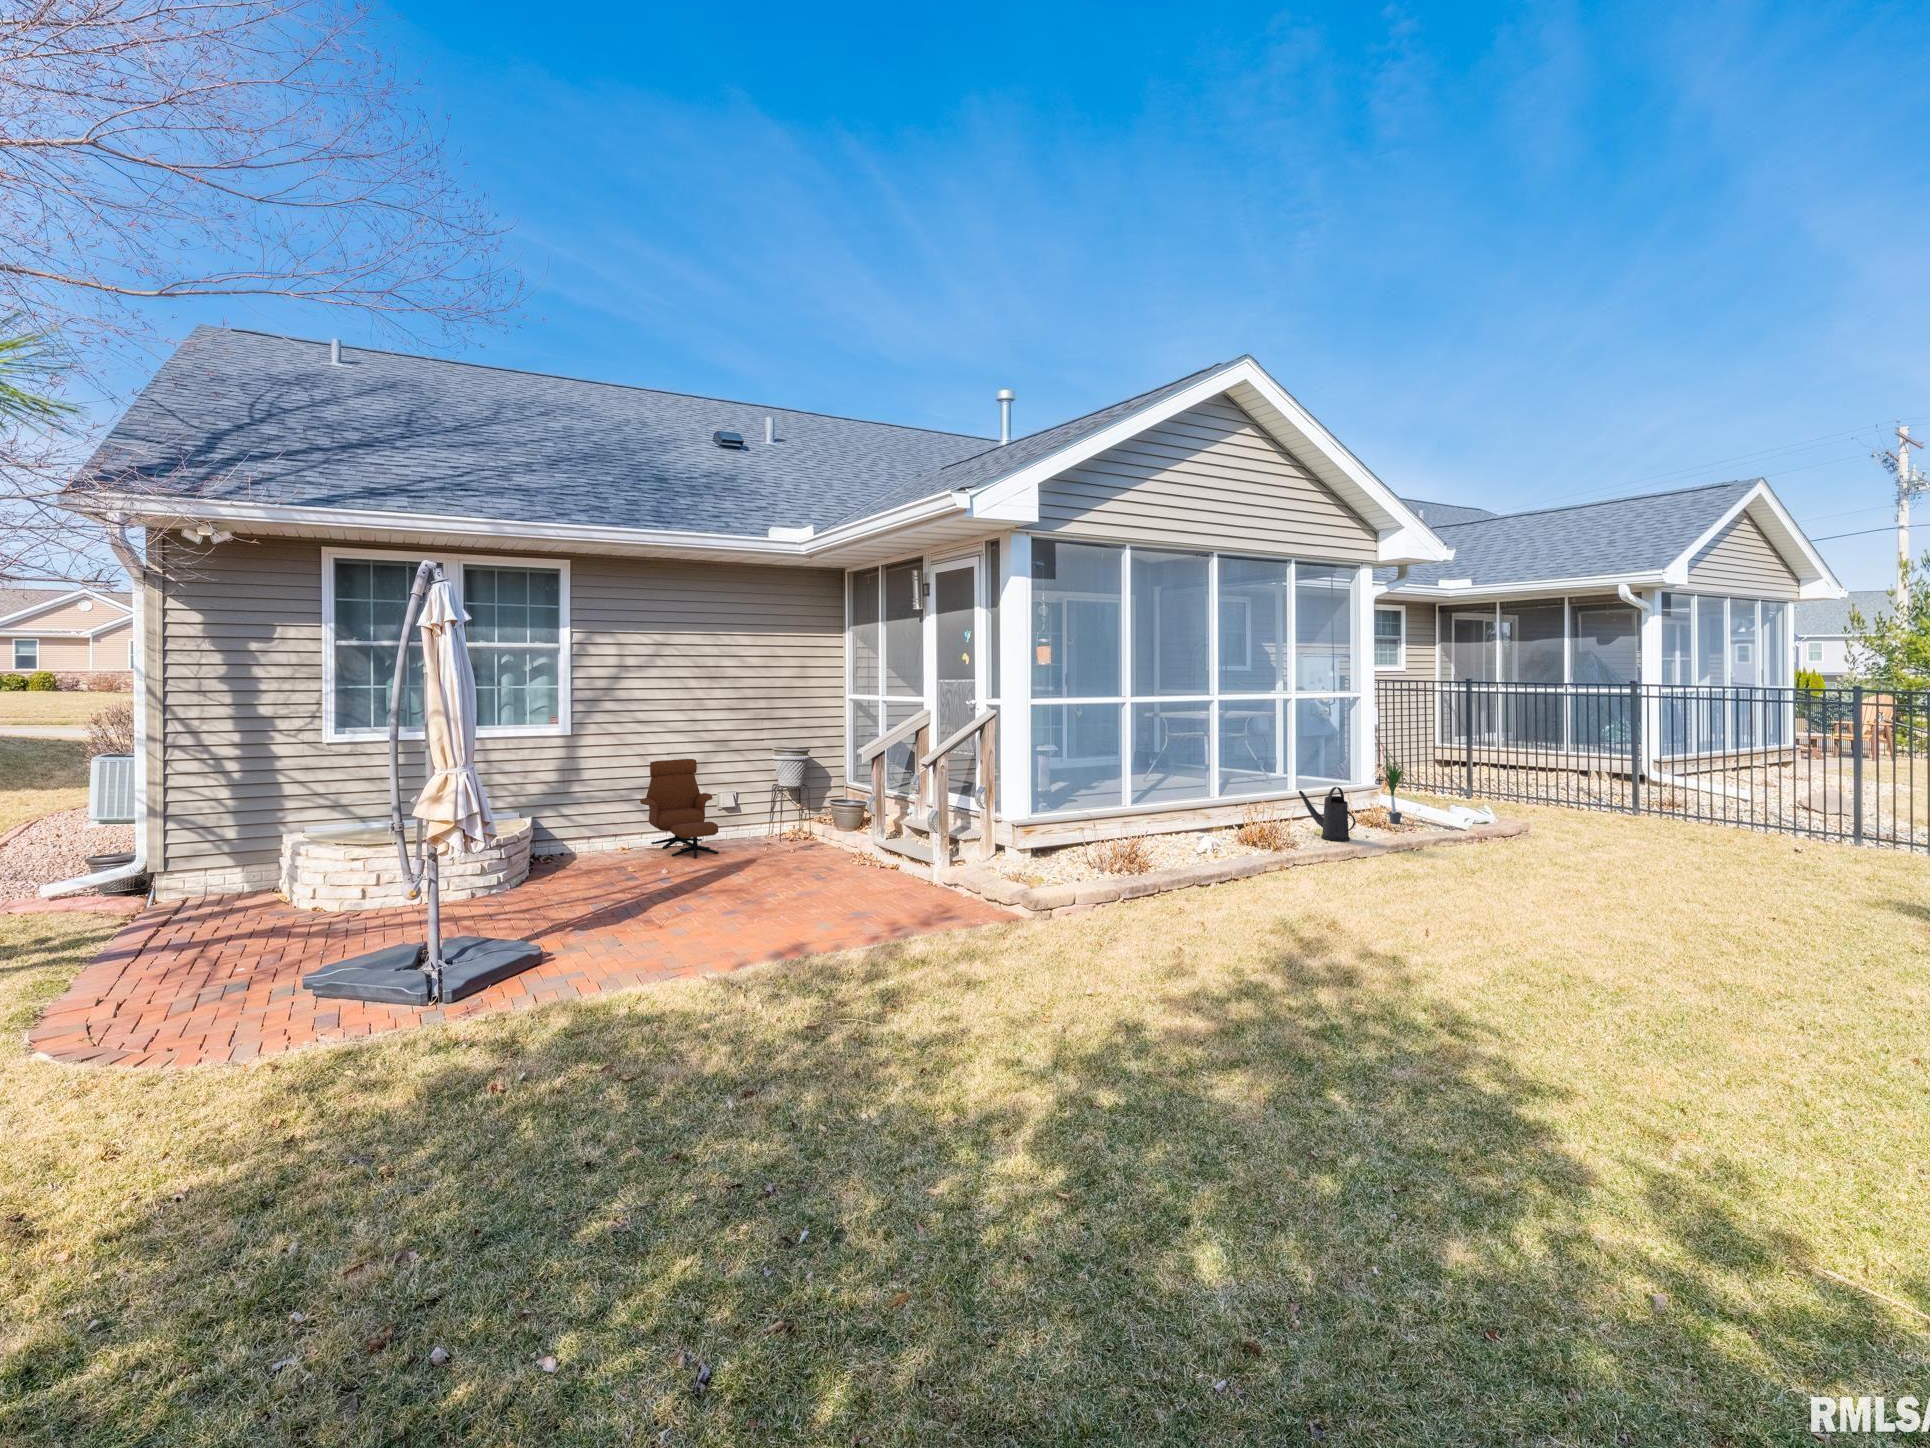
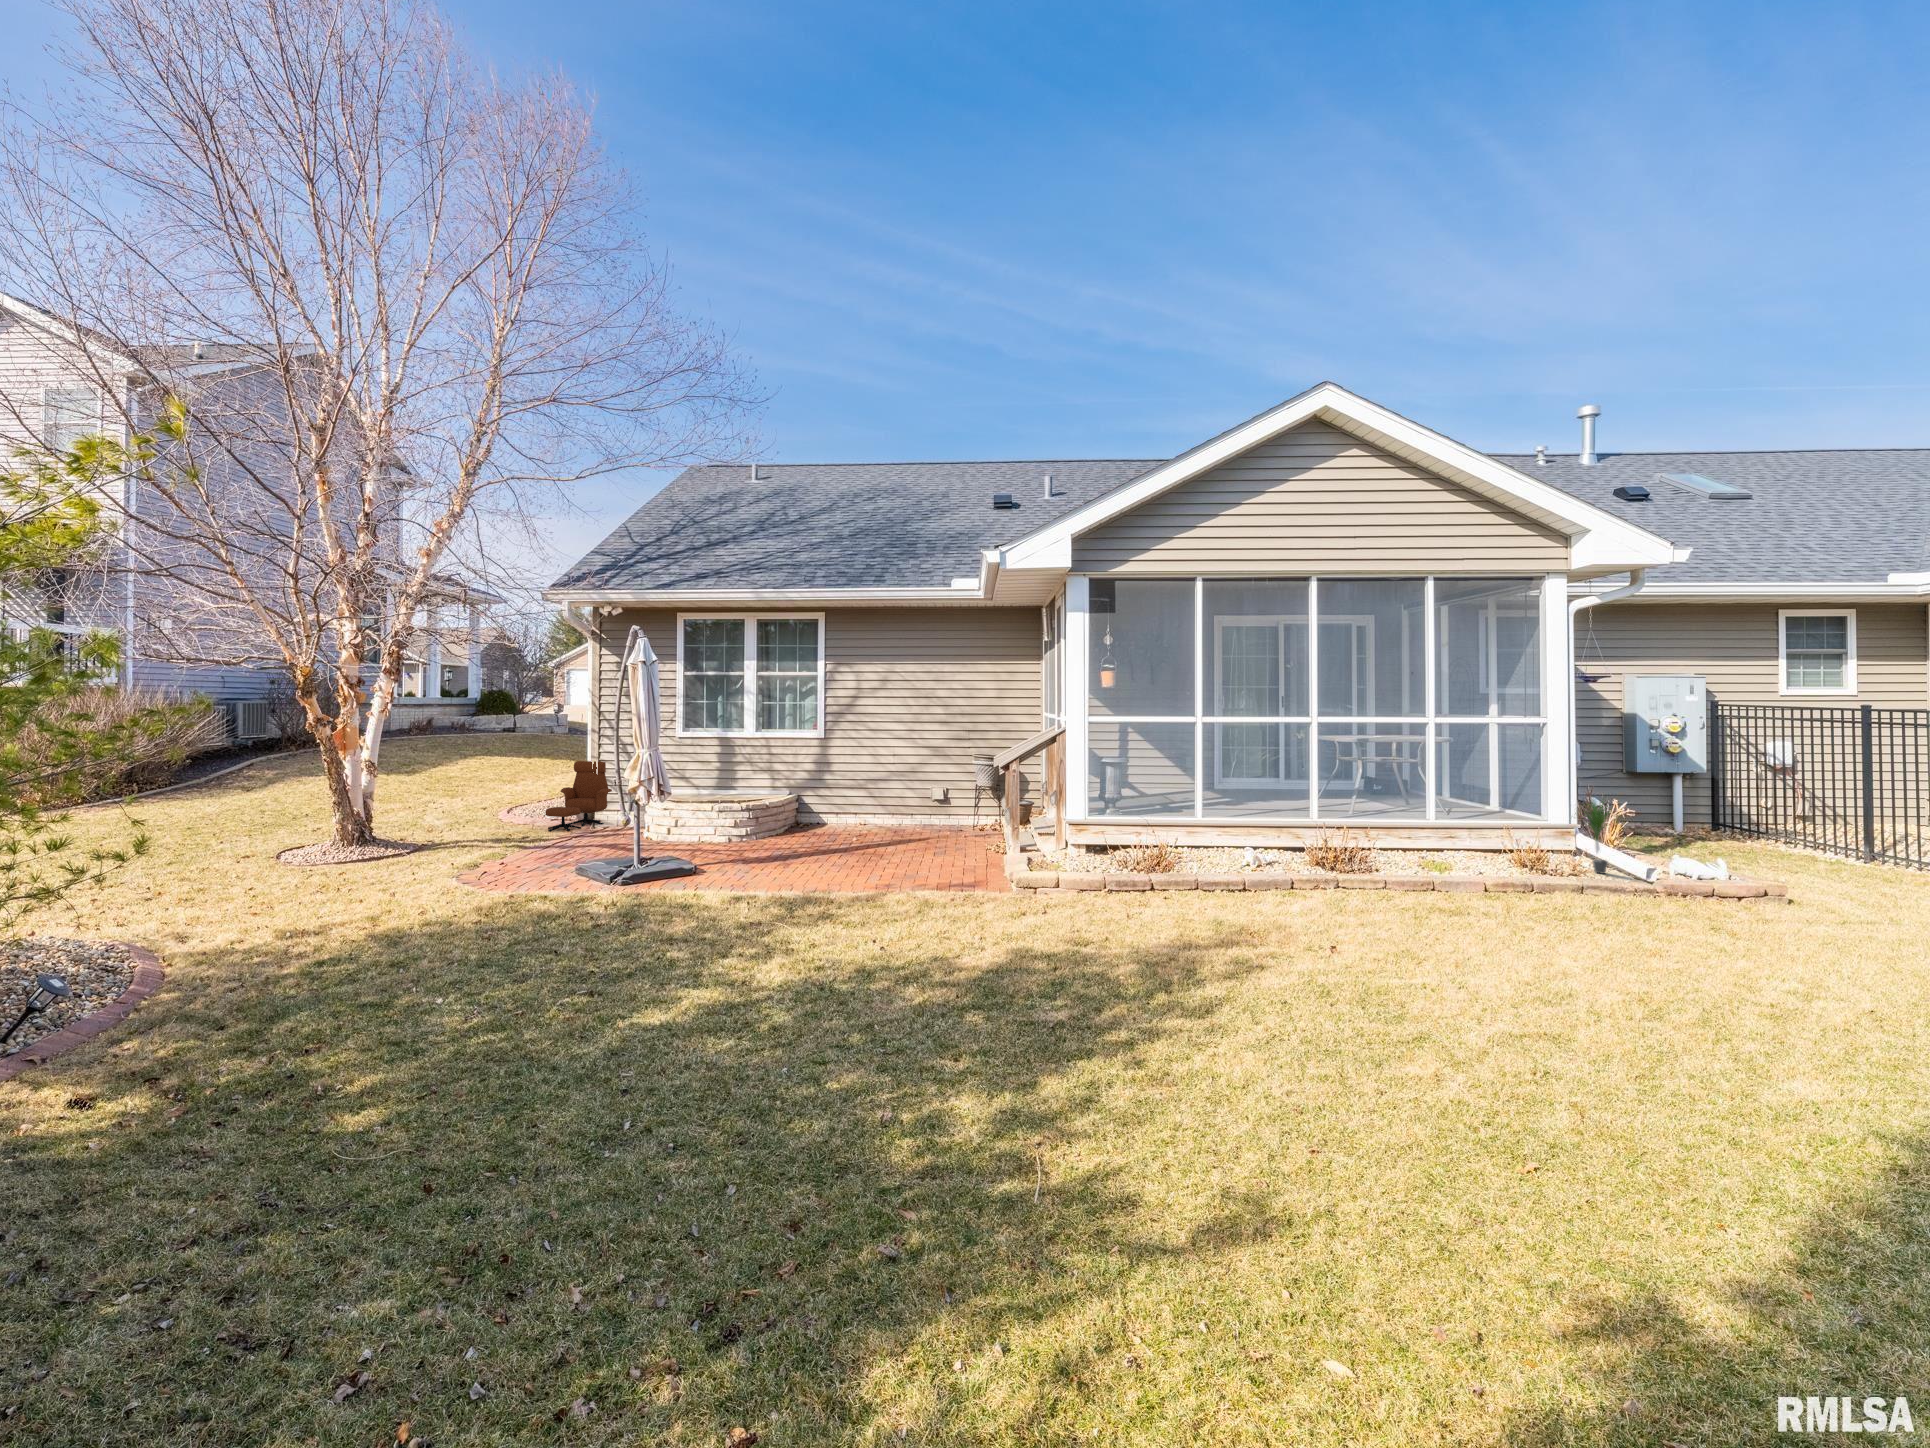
lounge chair: present [640,759,719,858] -> present [545,761,612,831]
watering can: present [1299,787,1356,841] -> none [1443,819,1478,878]

